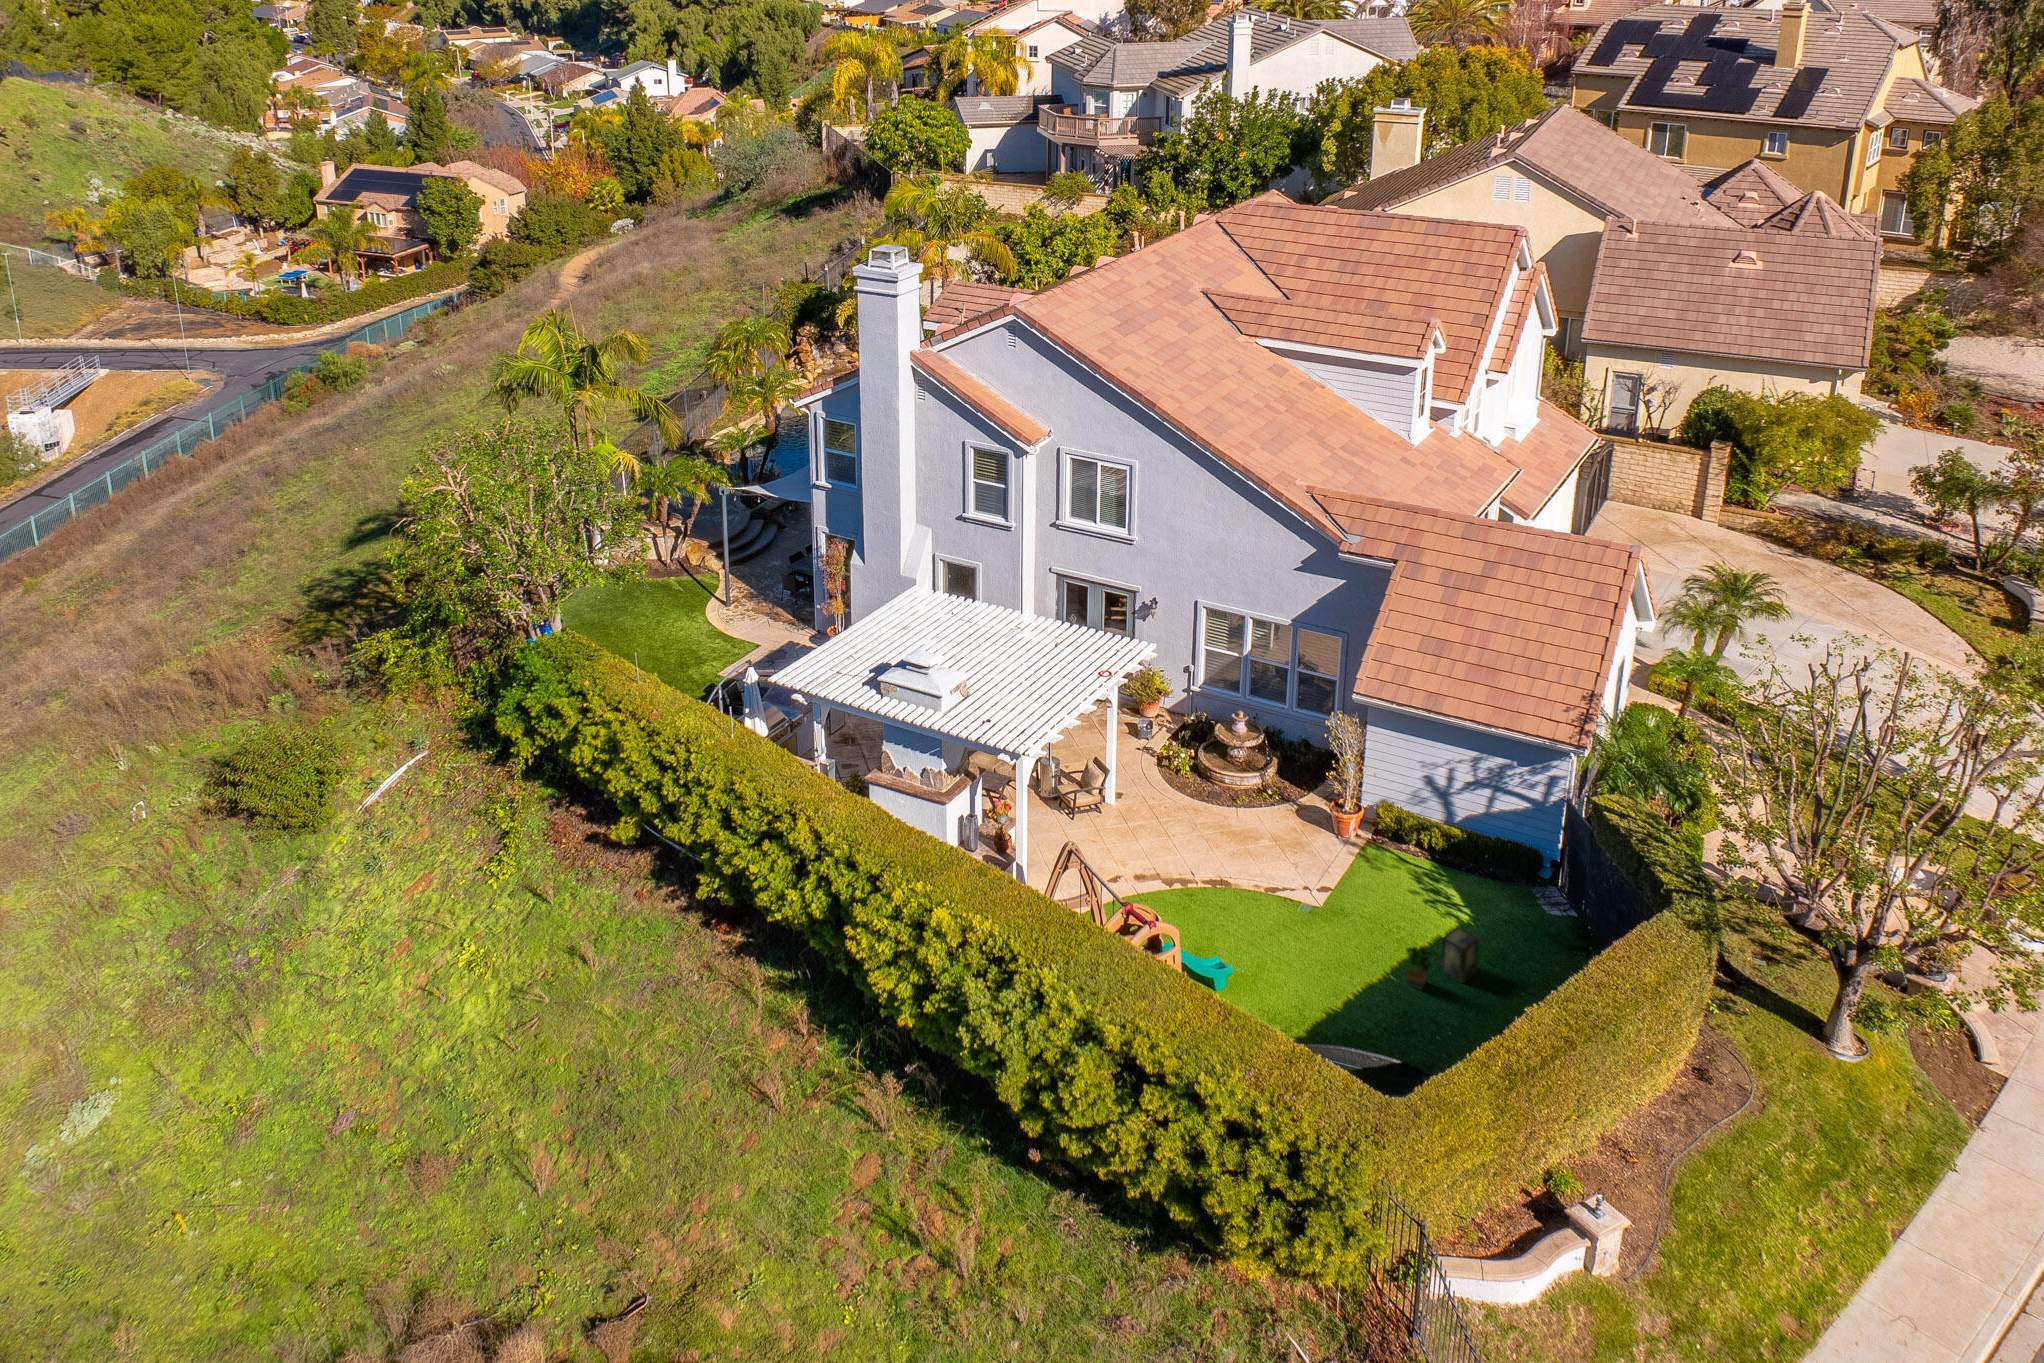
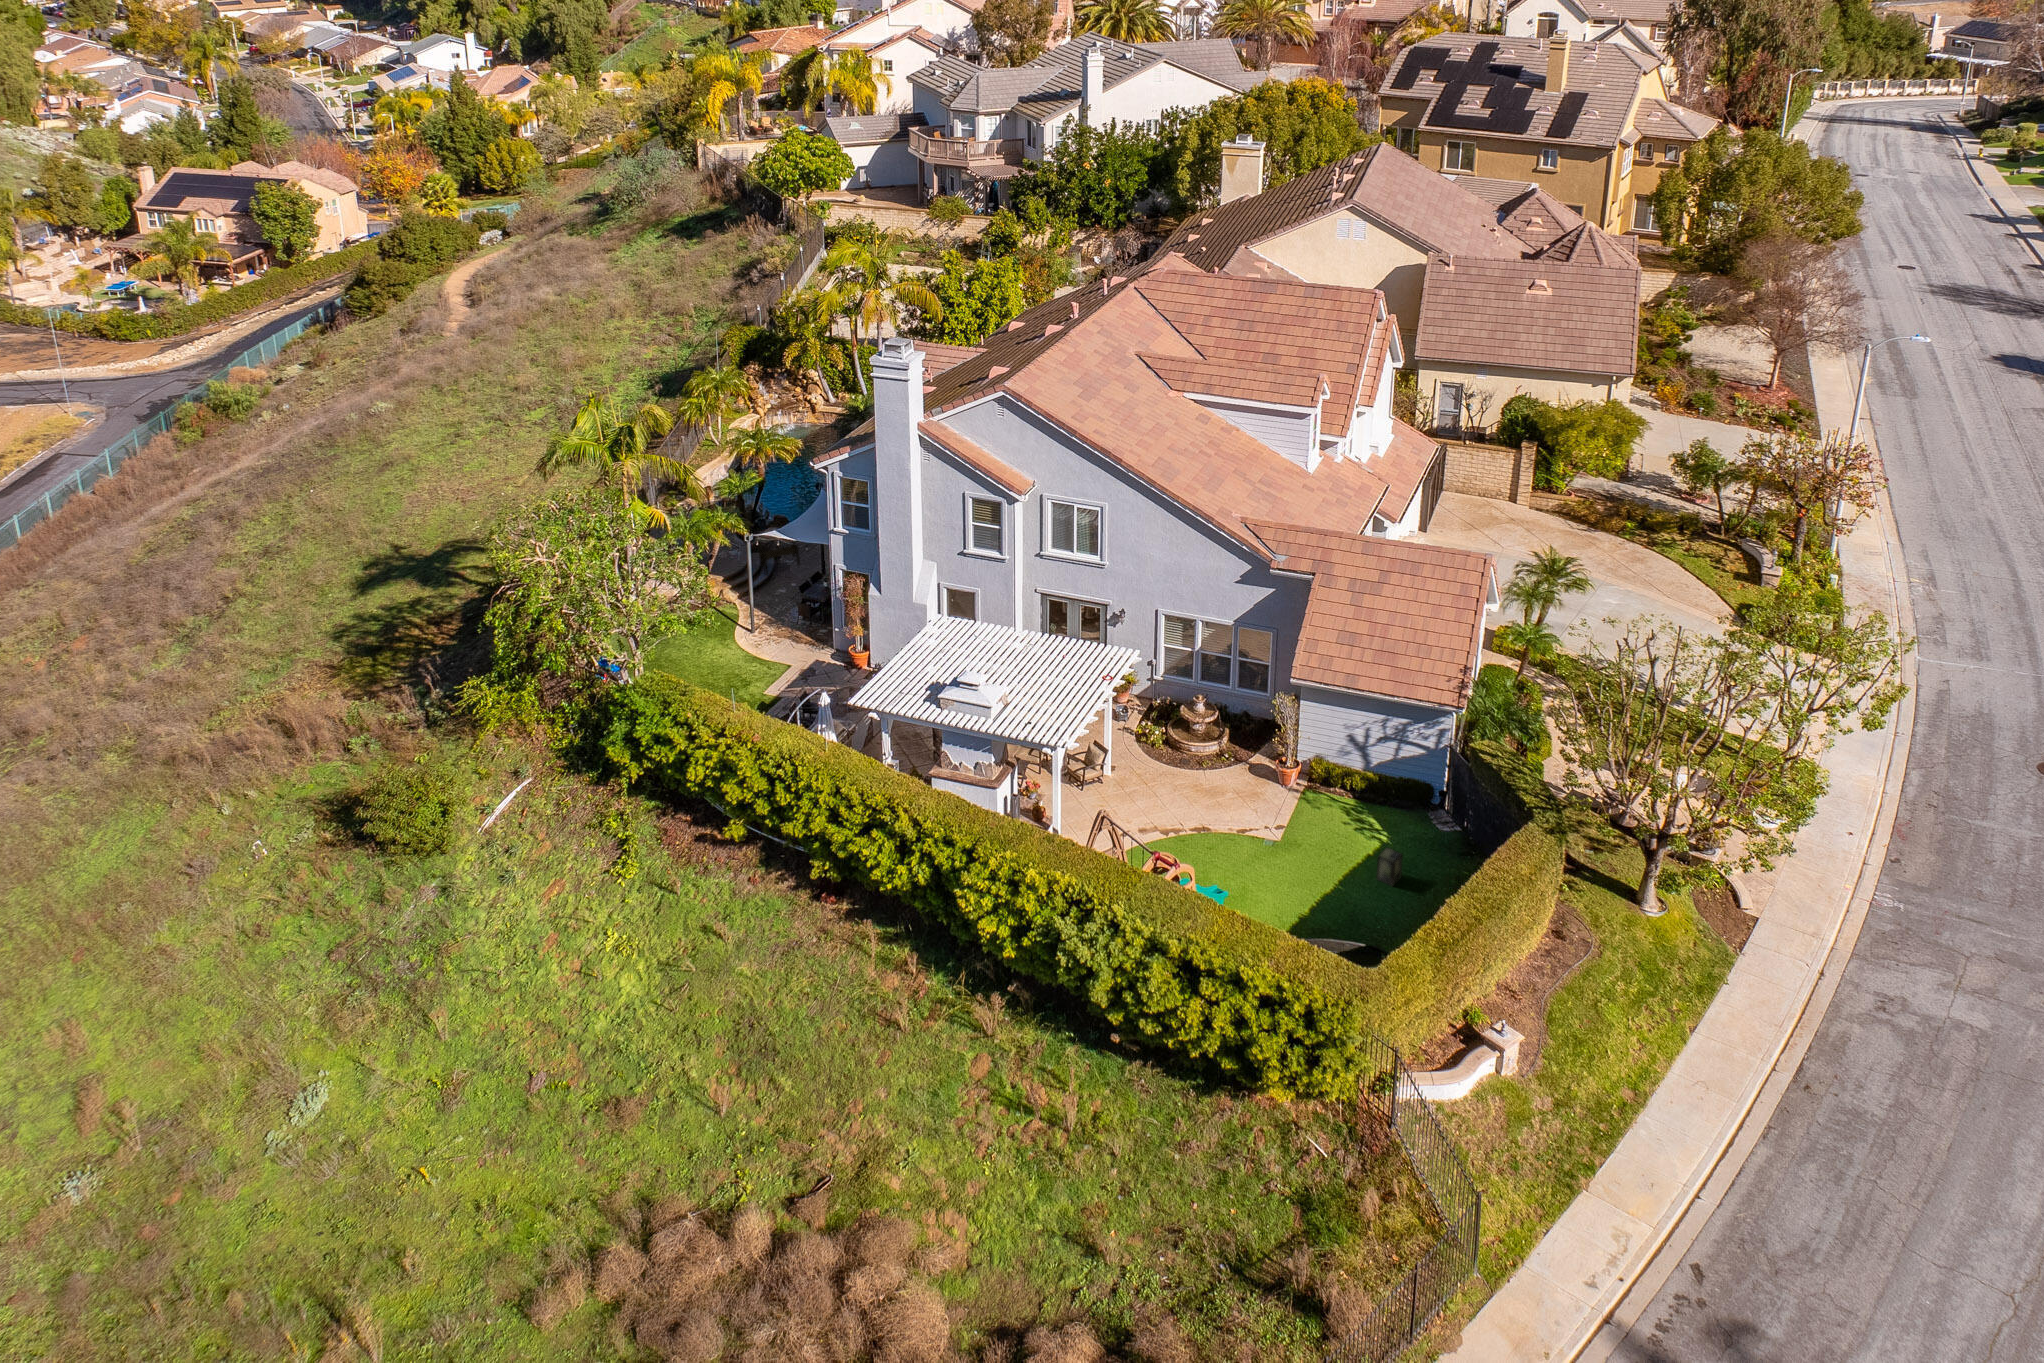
bench: none [755,505,802,547] -> present [758,543,800,574]
potted tree: present [1406,947,1433,989] -> none [1353,863,1373,895]

